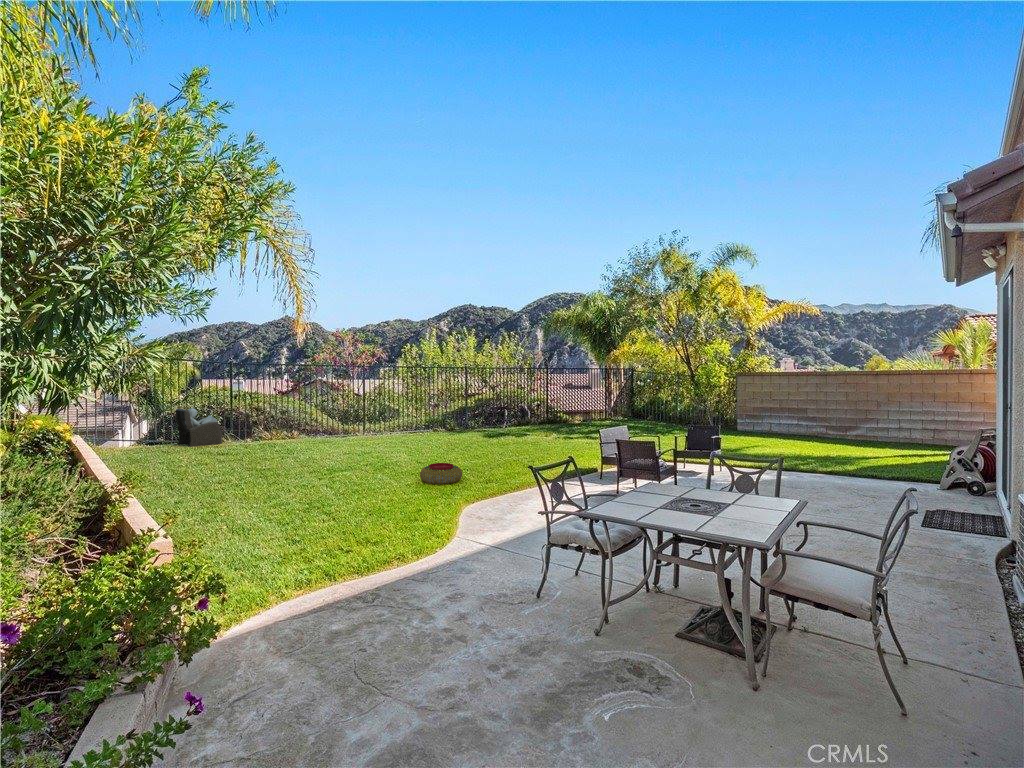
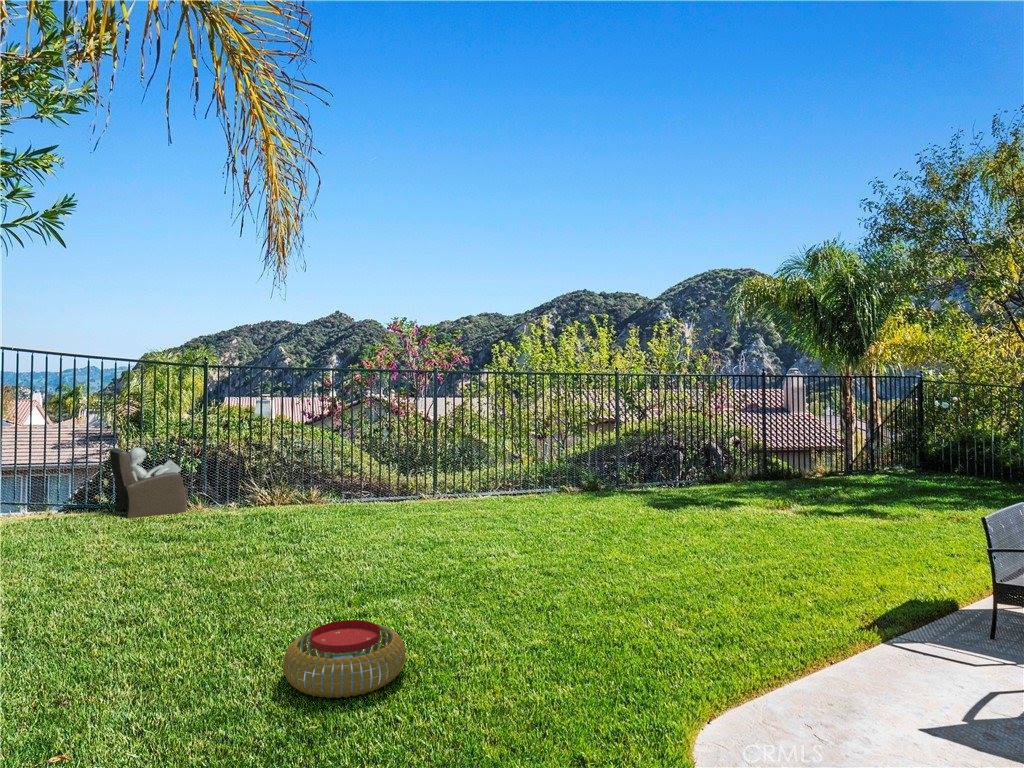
pouf: present [420,463,462,484] -> present [283,620,406,698]

